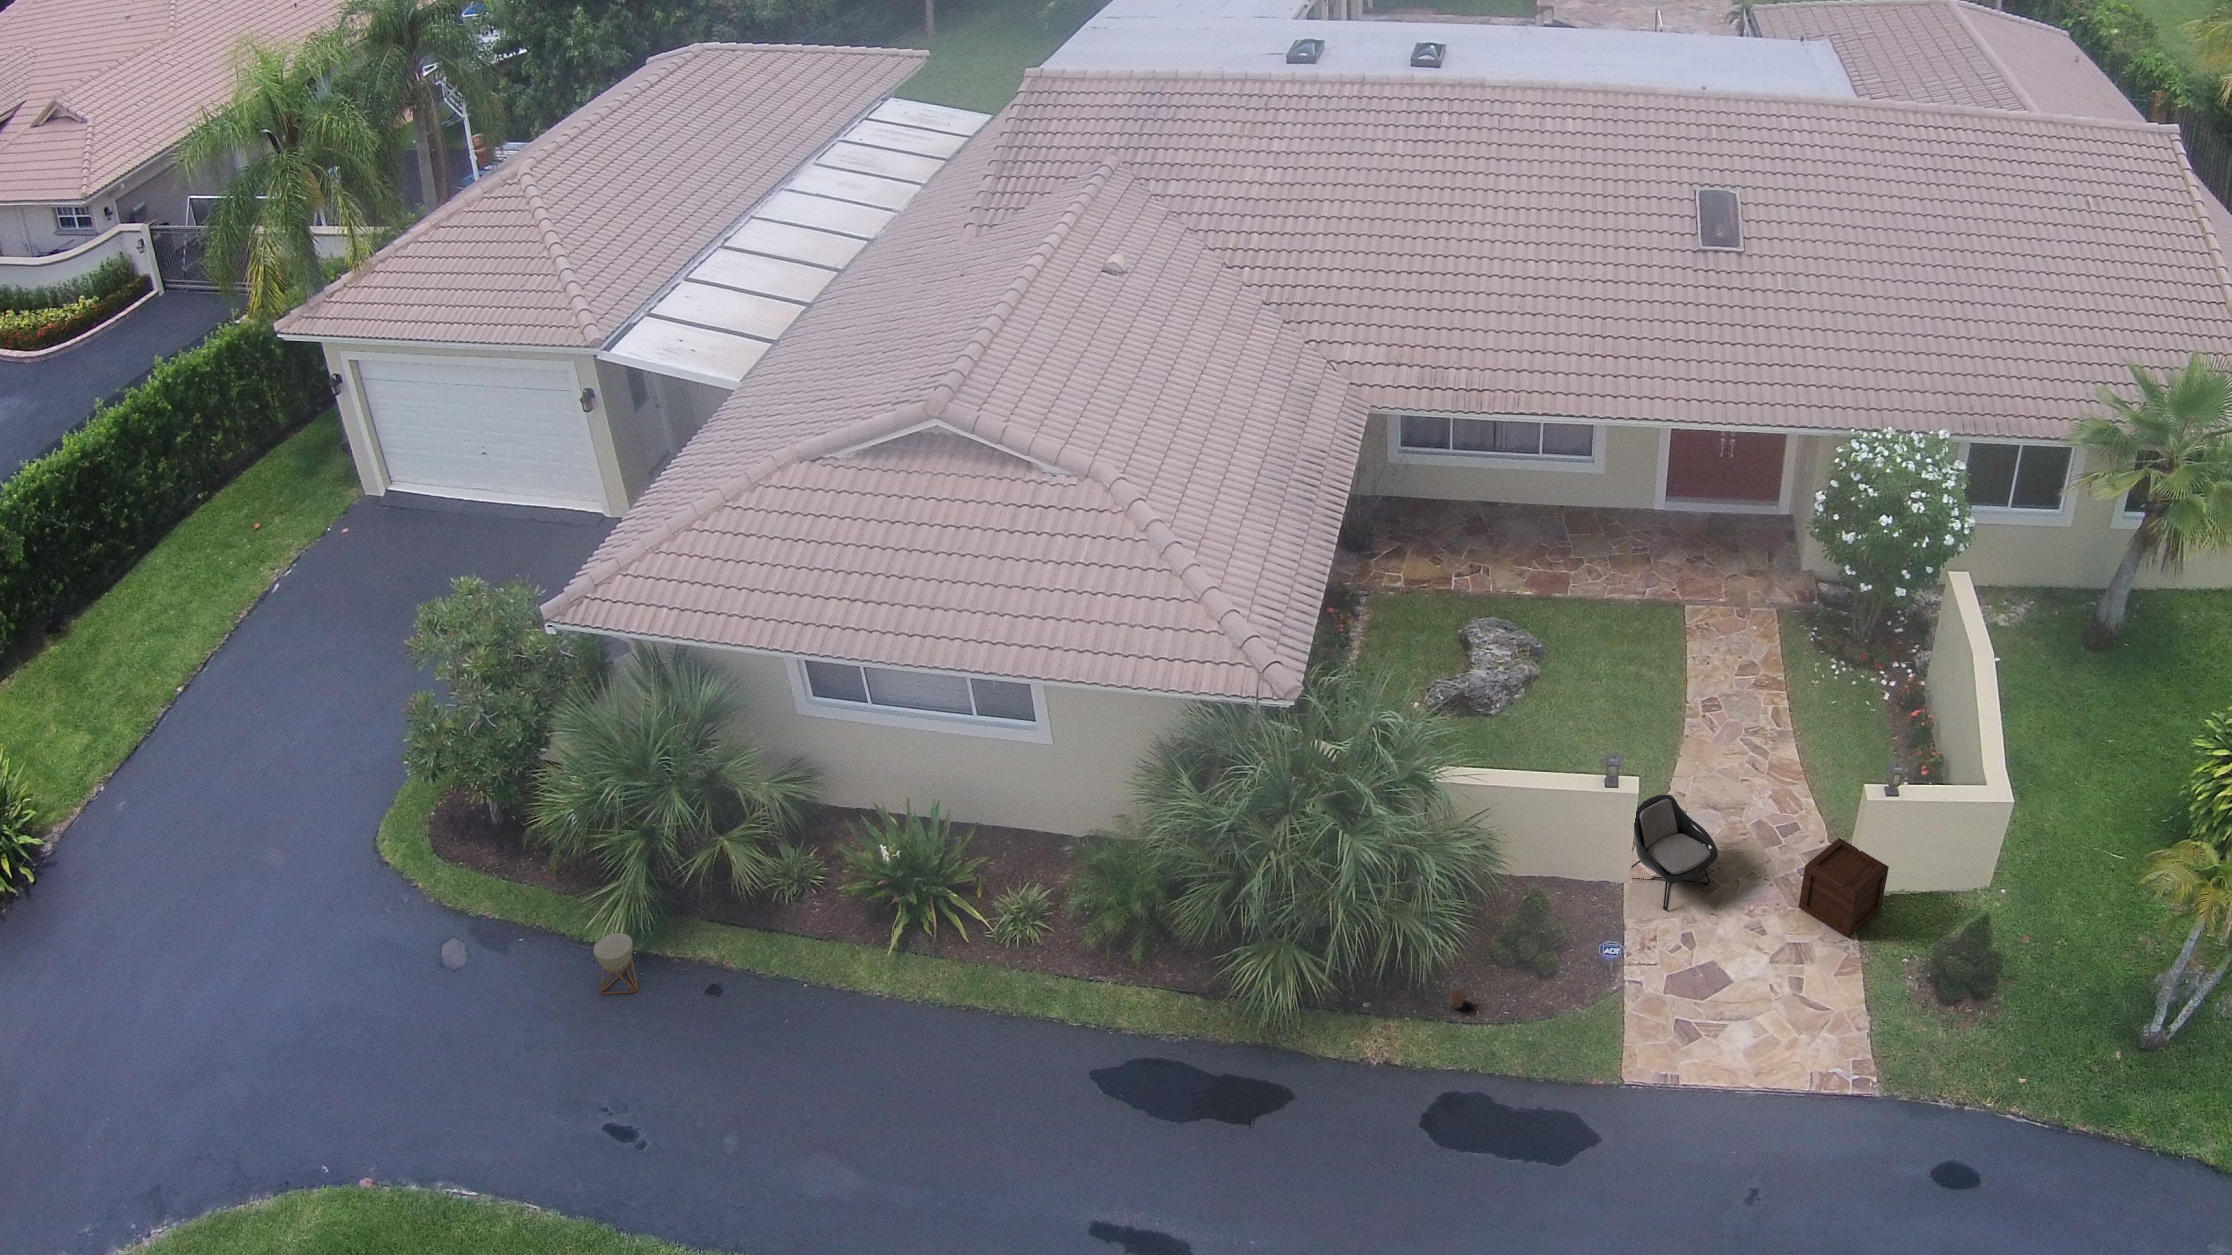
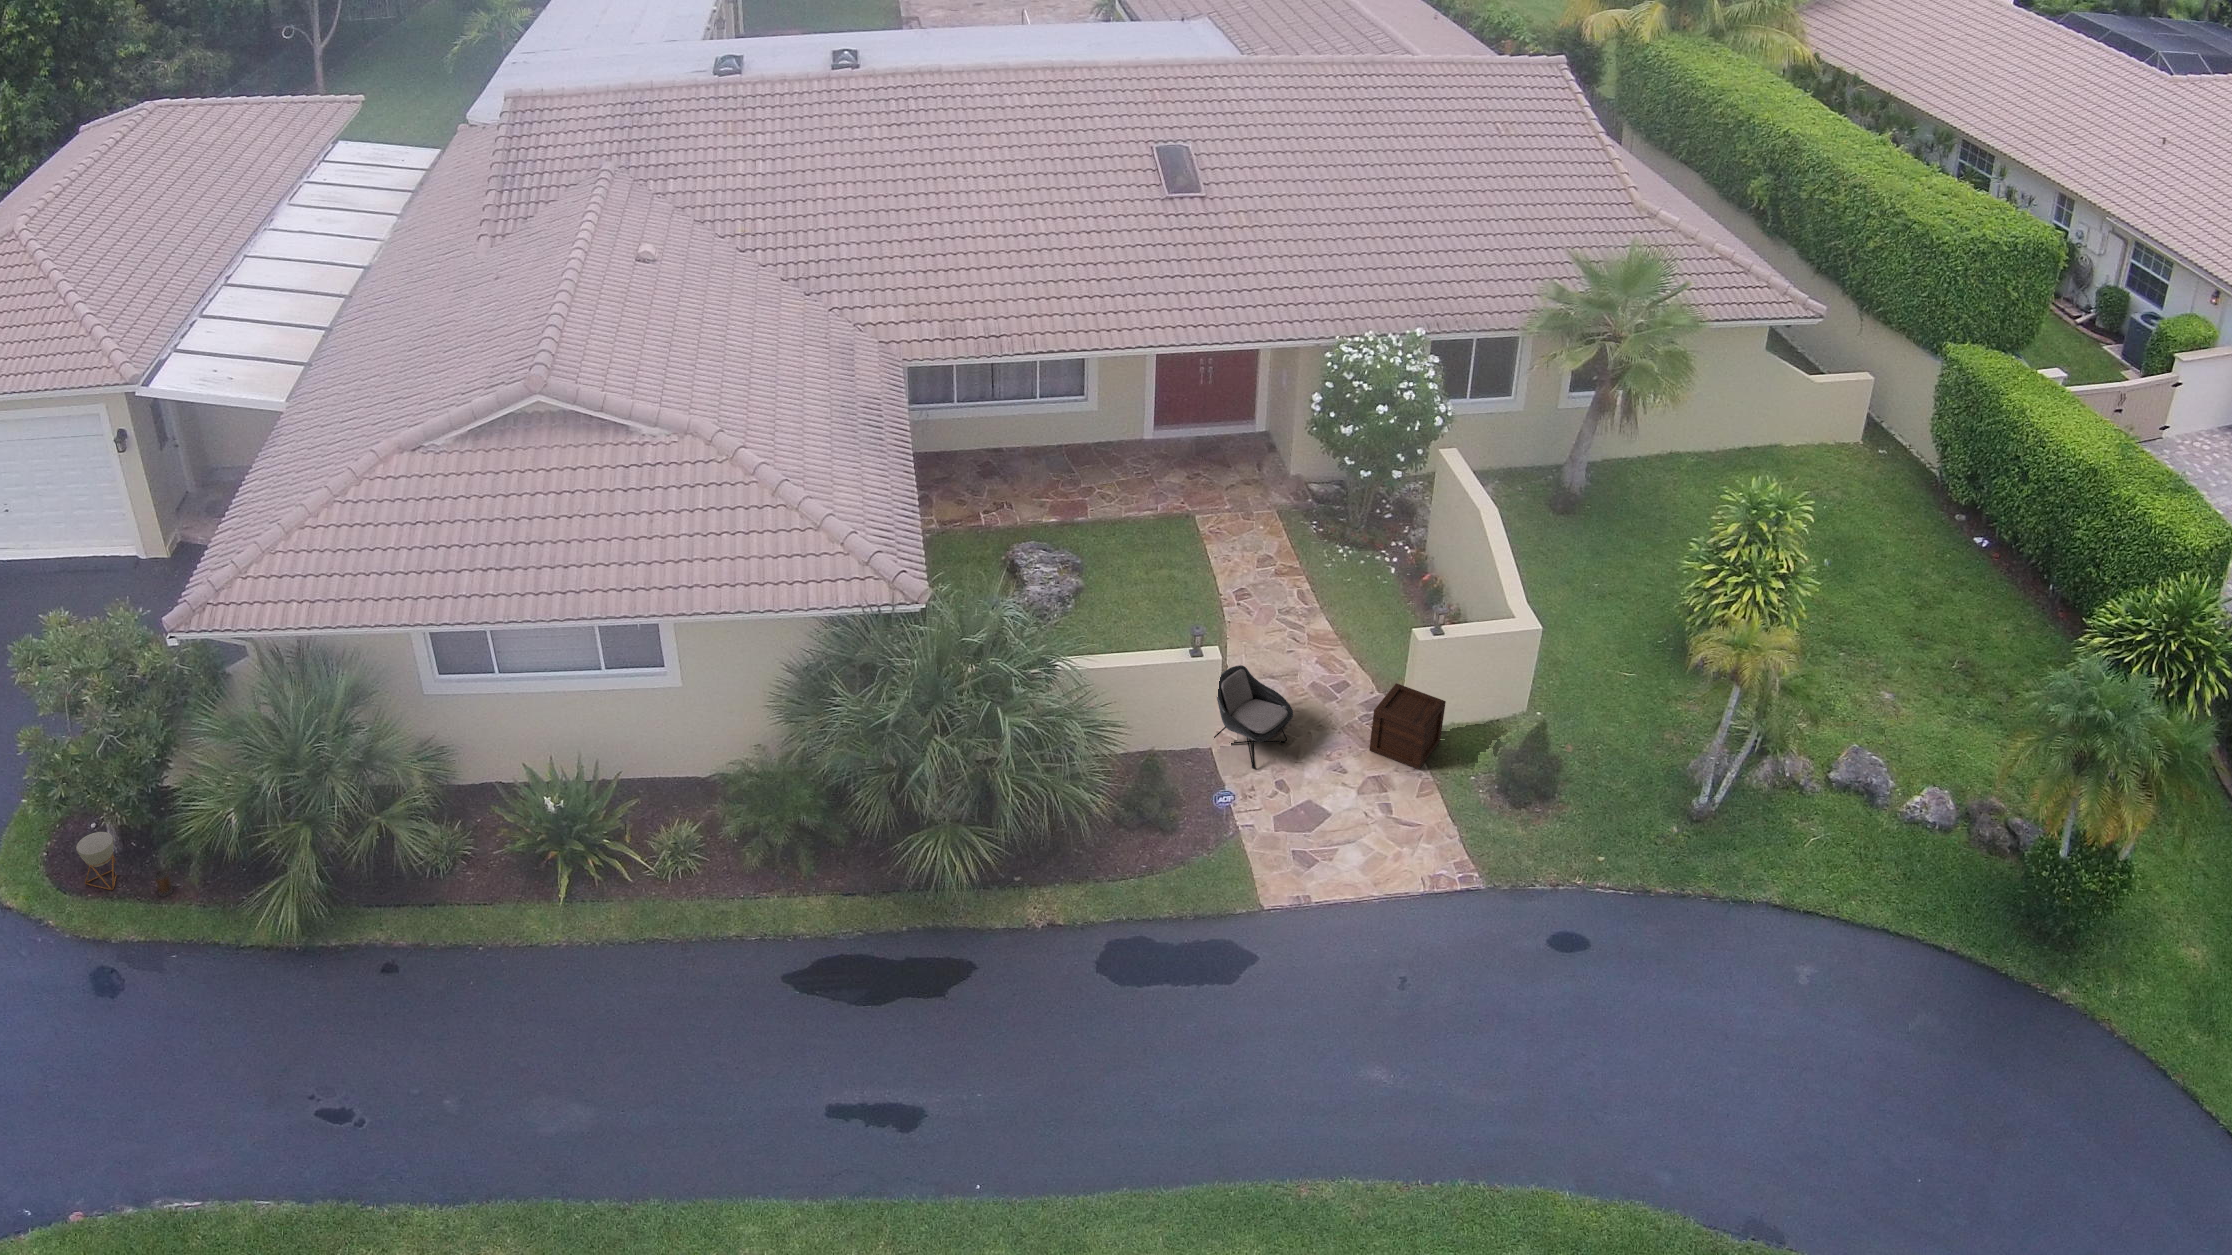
planter: present [593,933,638,994] -> present [76,832,117,890]
watering can: present [1444,980,1470,1008] -> present [153,867,173,897]

